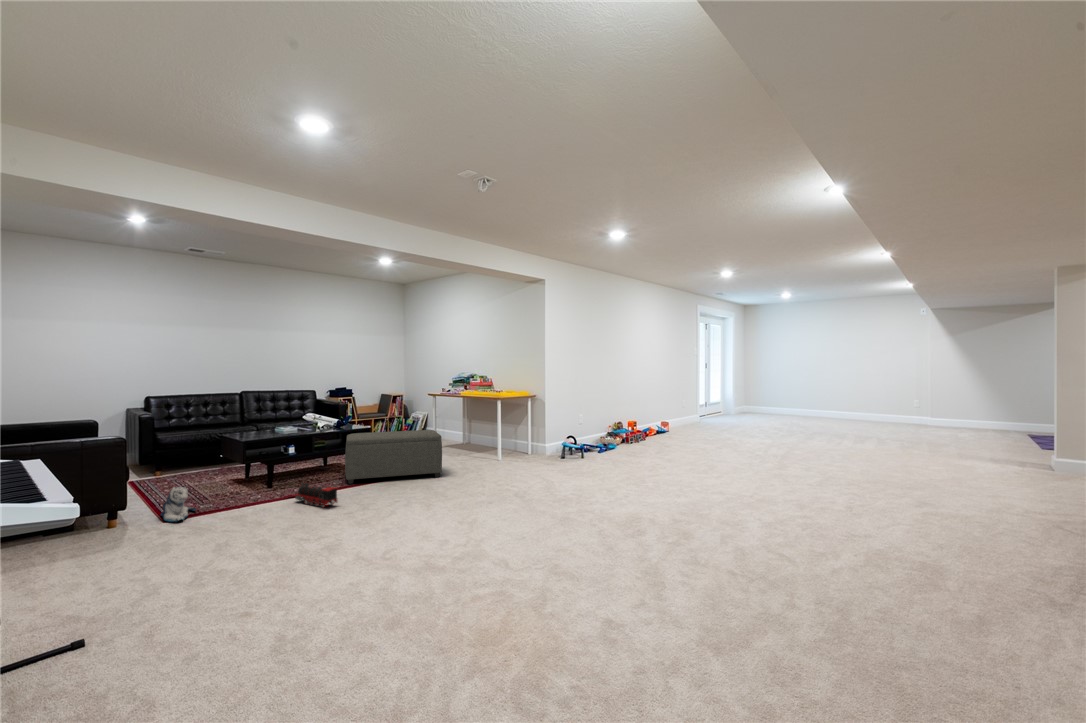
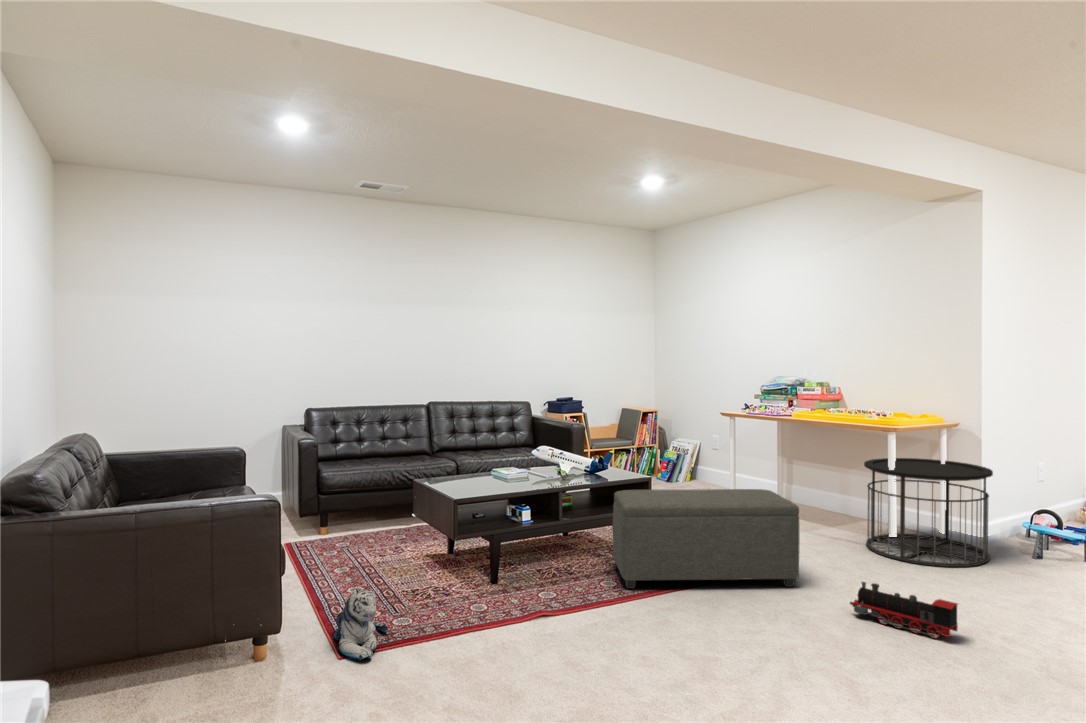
side table: none [490,413,547,464] -> present [864,458,993,567]
toy train: present [295,483,337,507] -> present [850,582,958,638]

